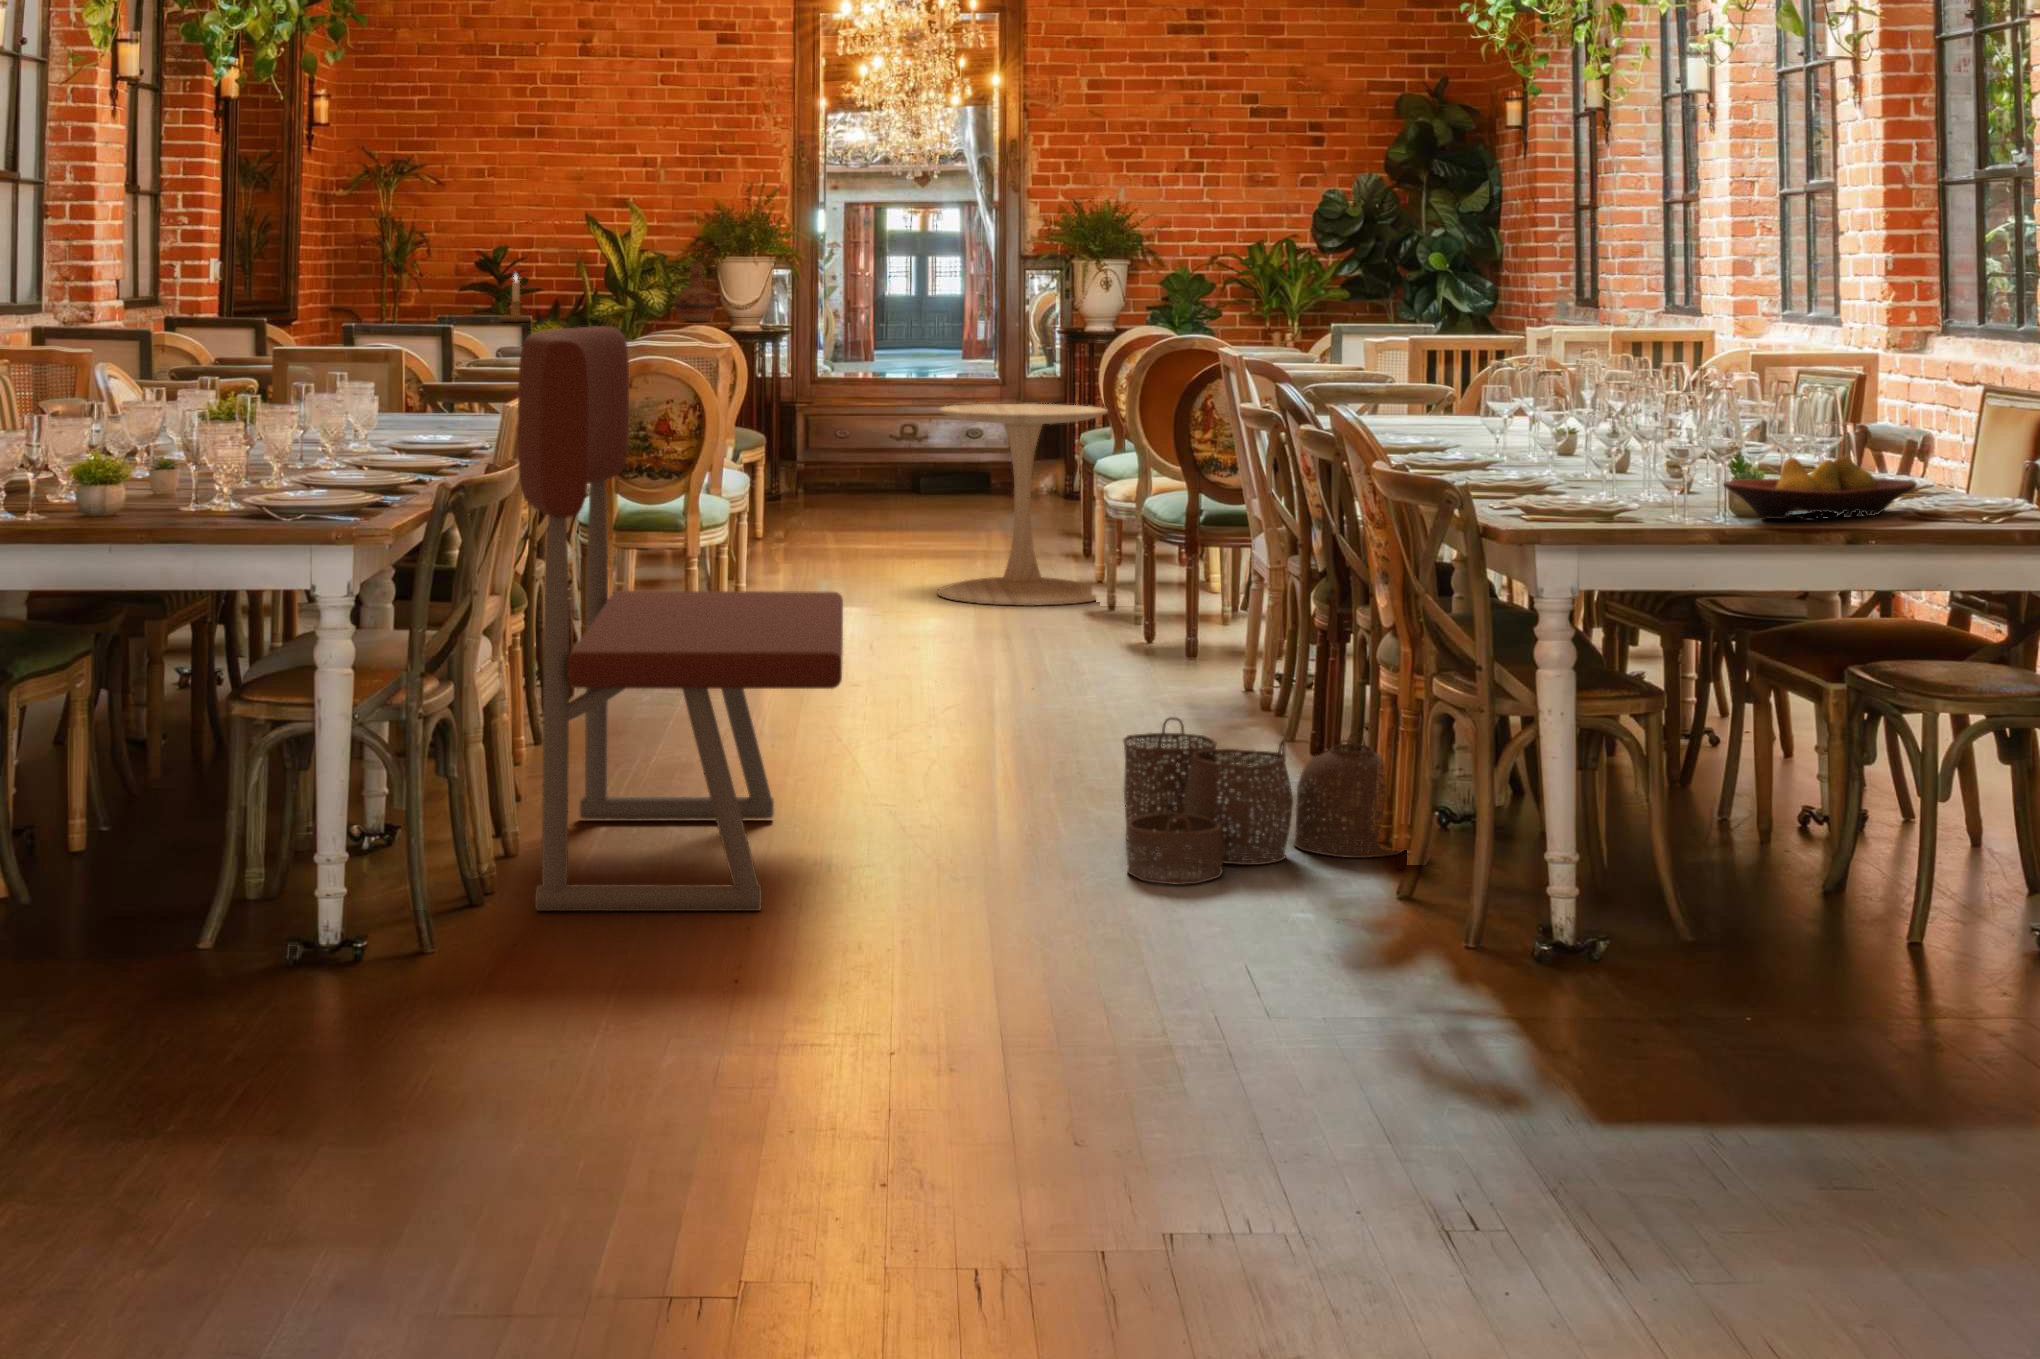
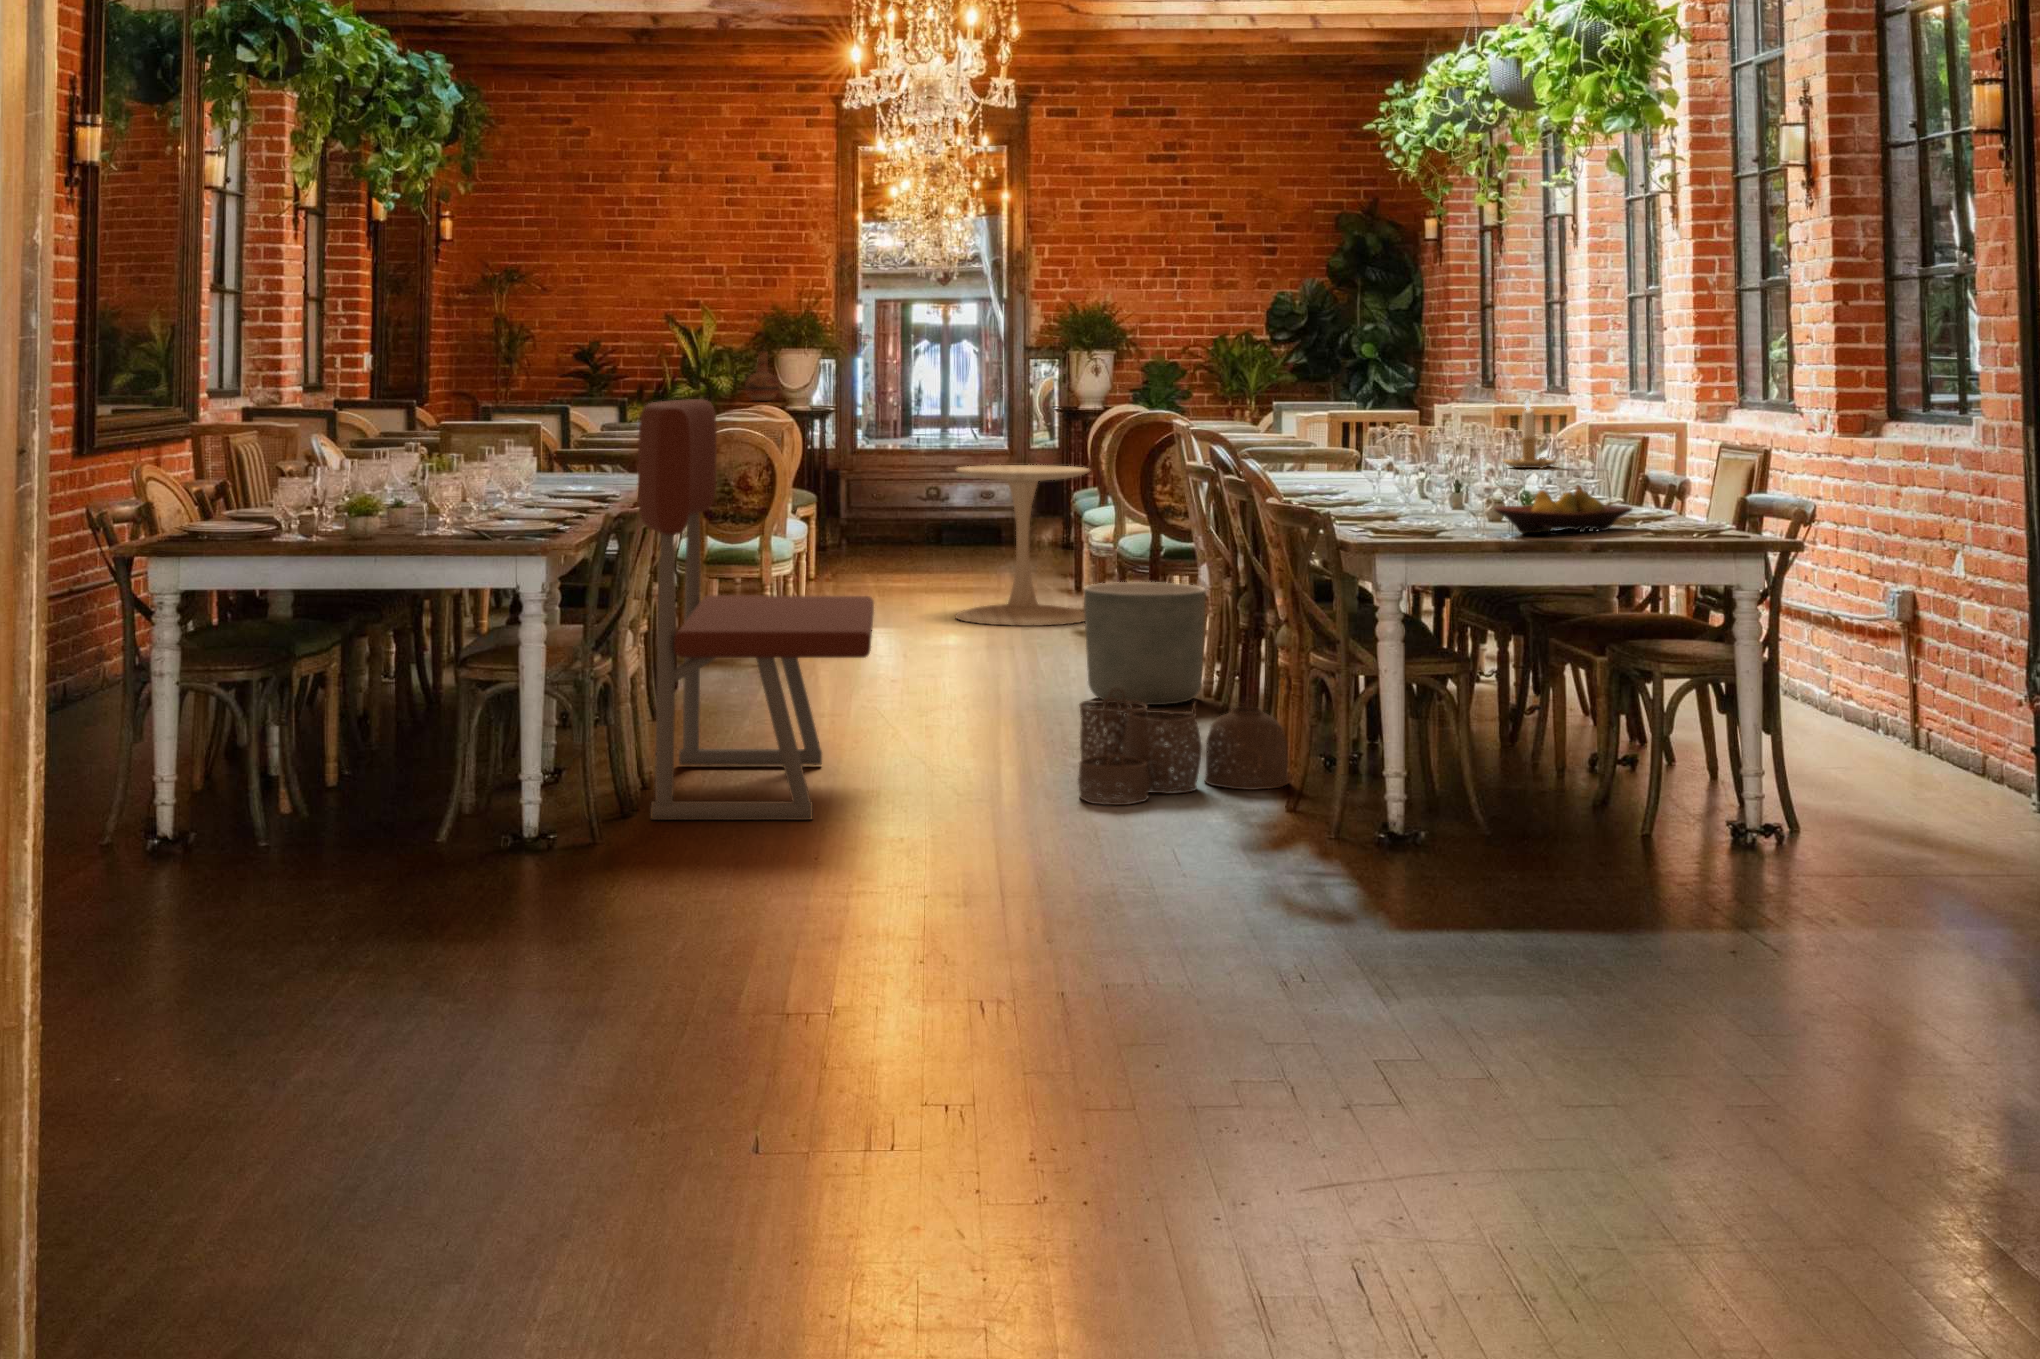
candlestick: present [500,275,531,322] -> present [1503,400,1555,468]
planter: none [1114,562,1274,723] -> present [1083,582,1206,705]

